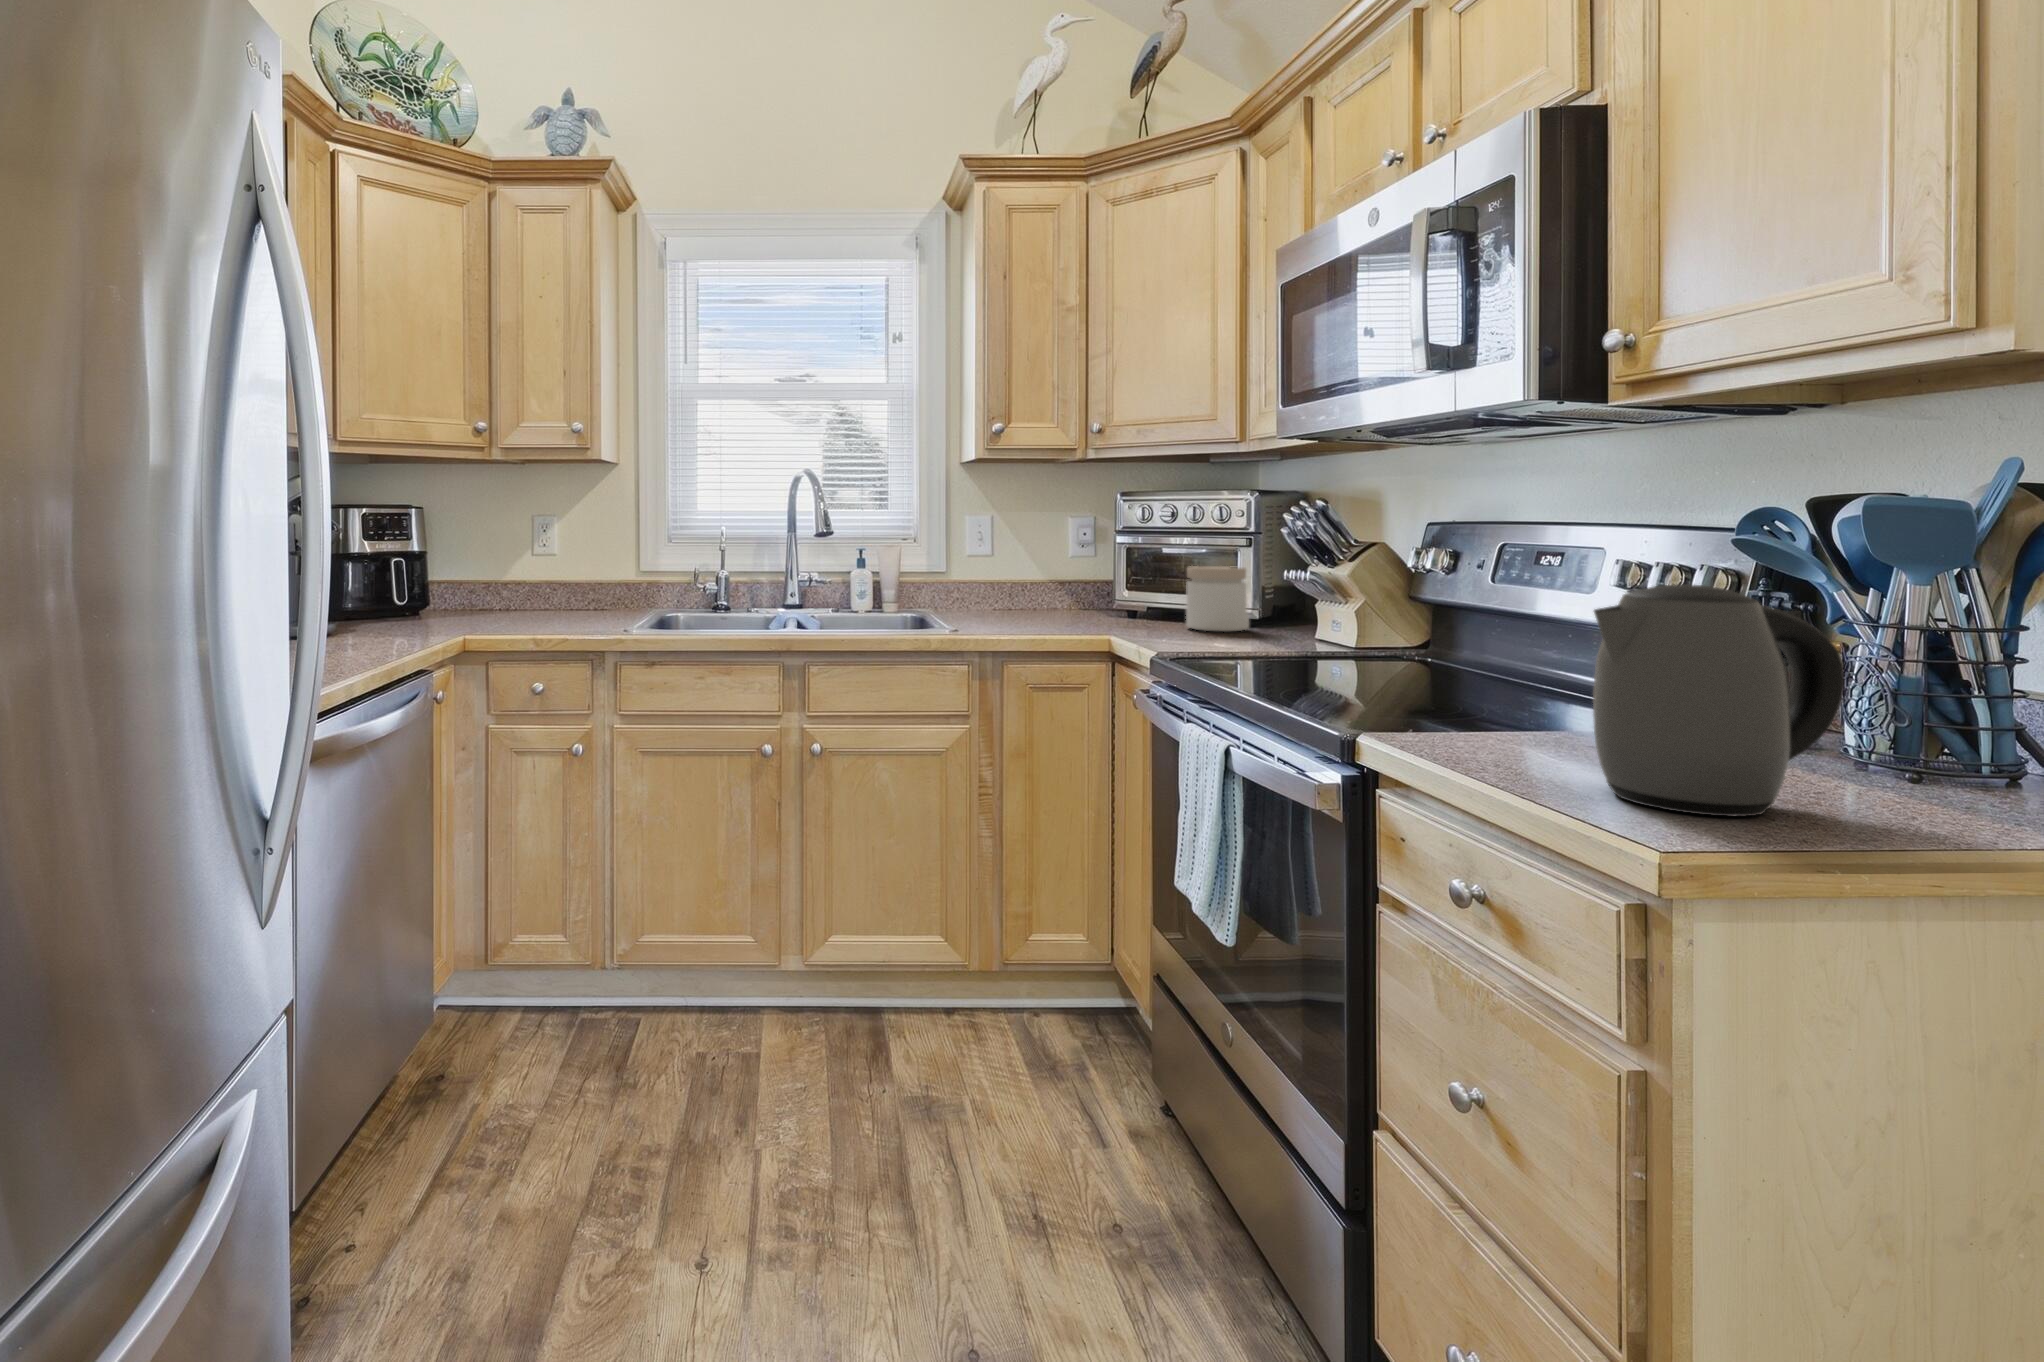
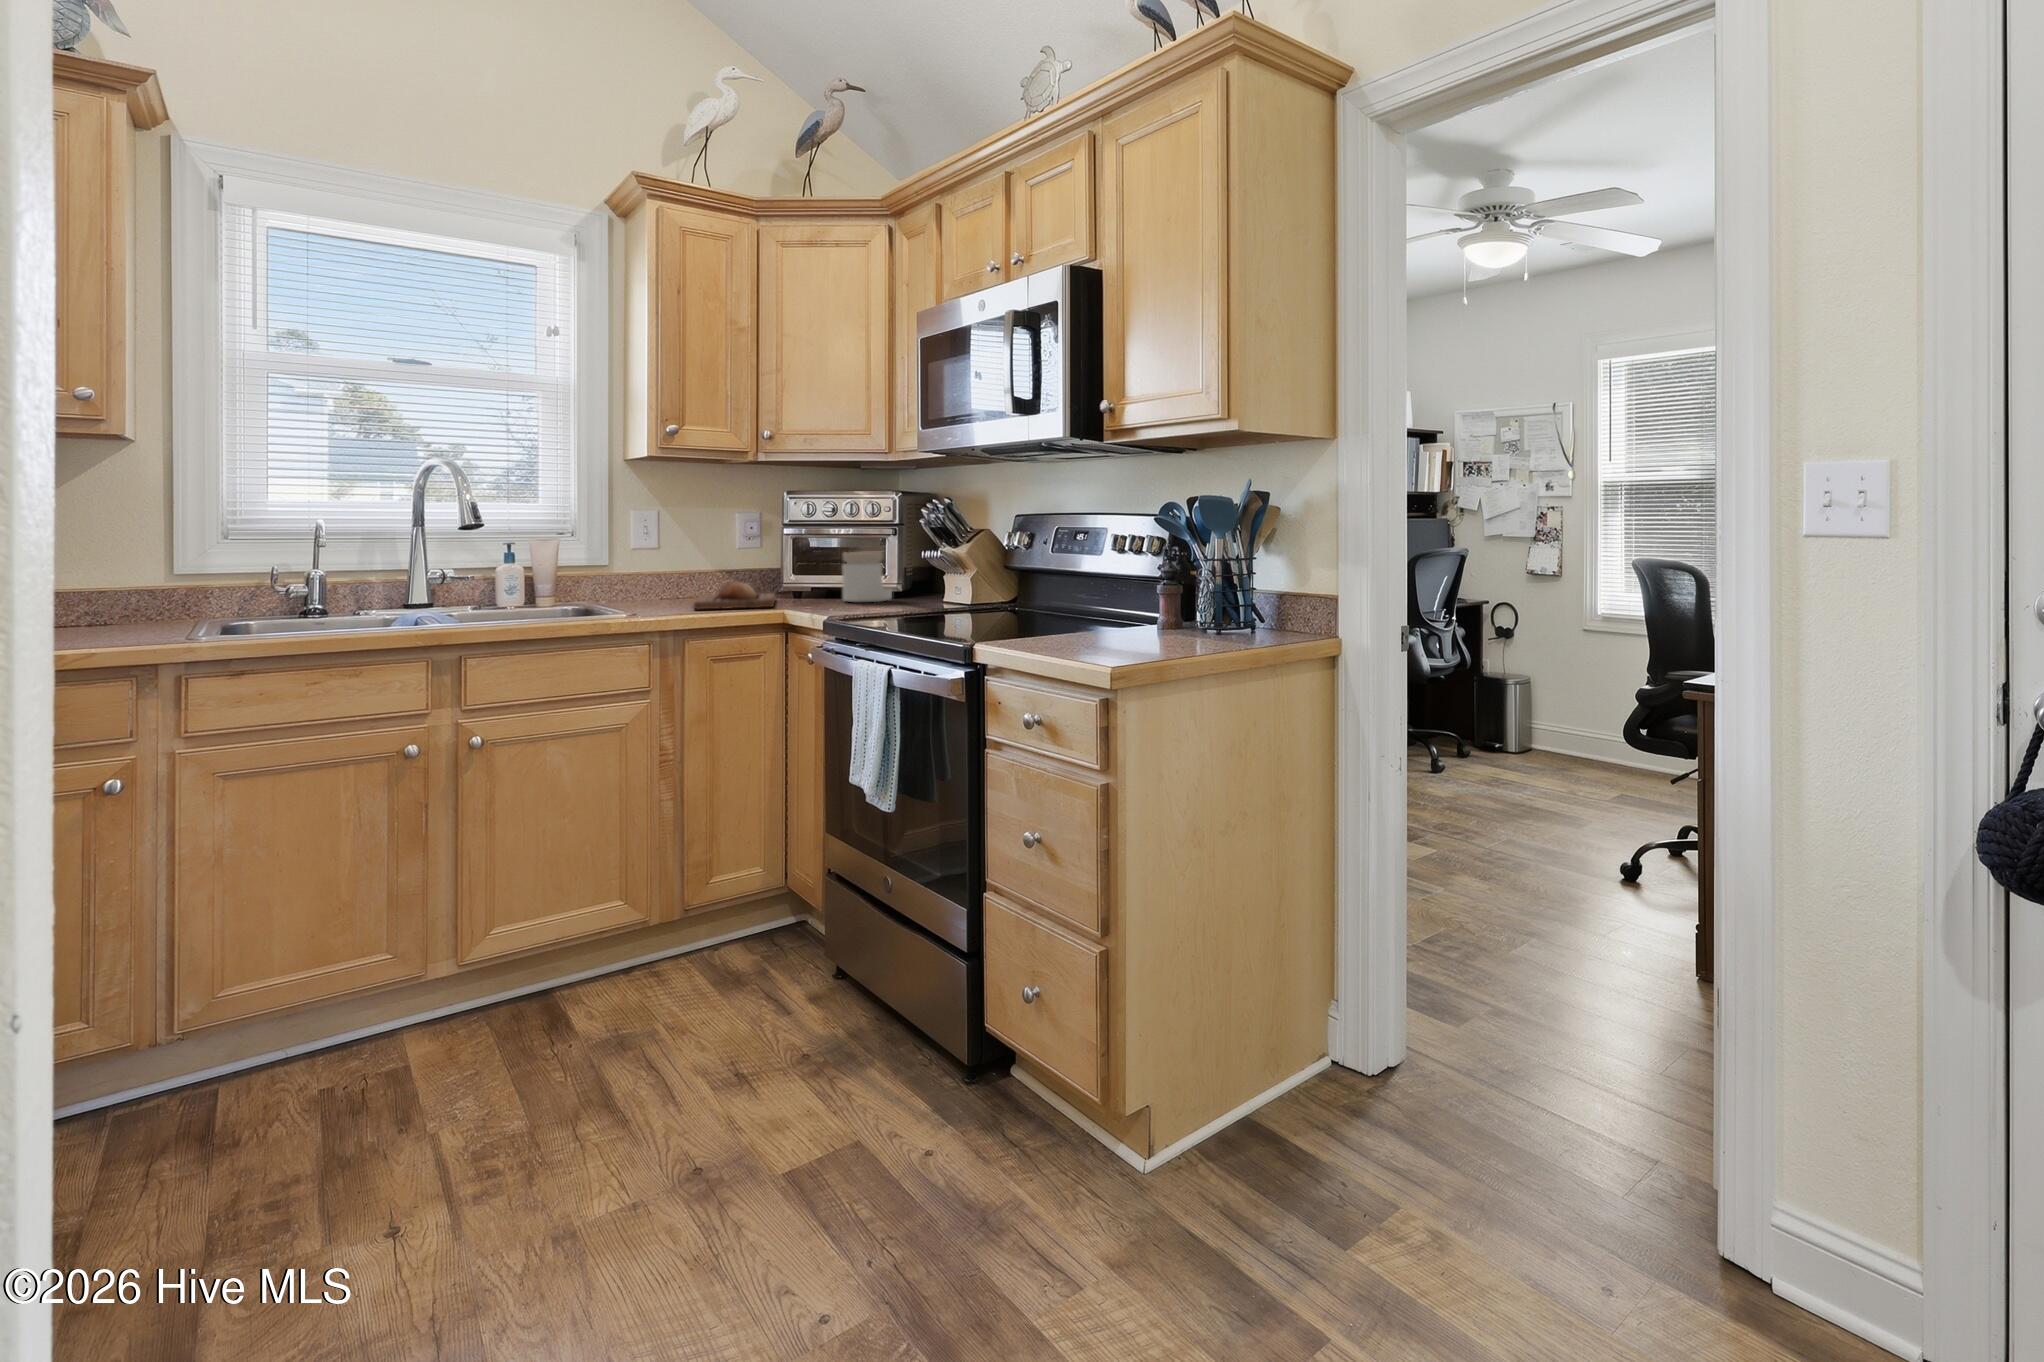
kettle: present [1593,584,1844,817] -> none [1097,539,1202,659]
bread loaf: none [1018,597,1110,631] -> present [694,581,775,609]

